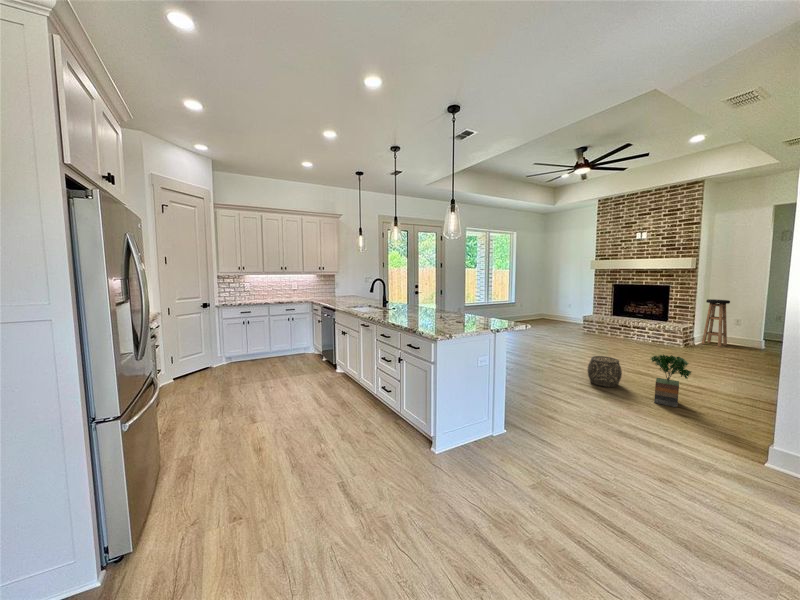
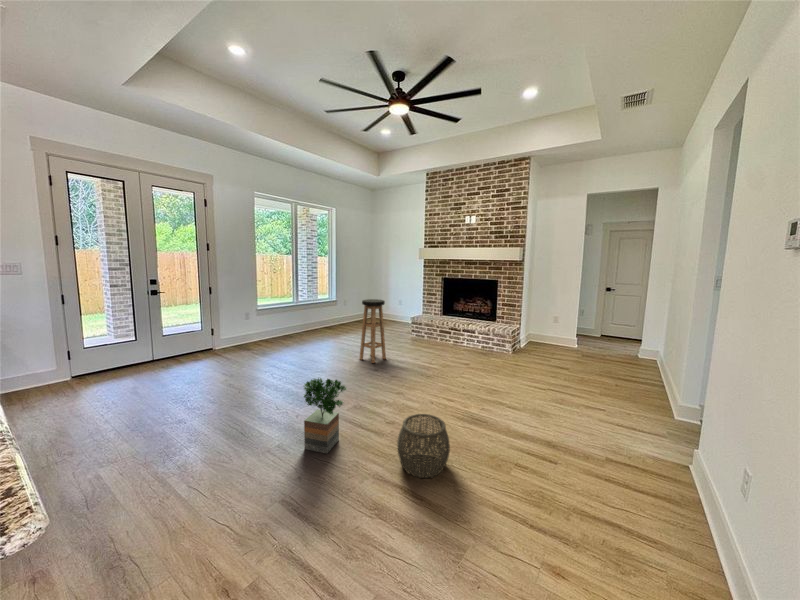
bar stool: present [702,299,730,347] -> present [360,299,386,363]
potted tree: present [651,355,691,407] -> present [304,378,347,454]

